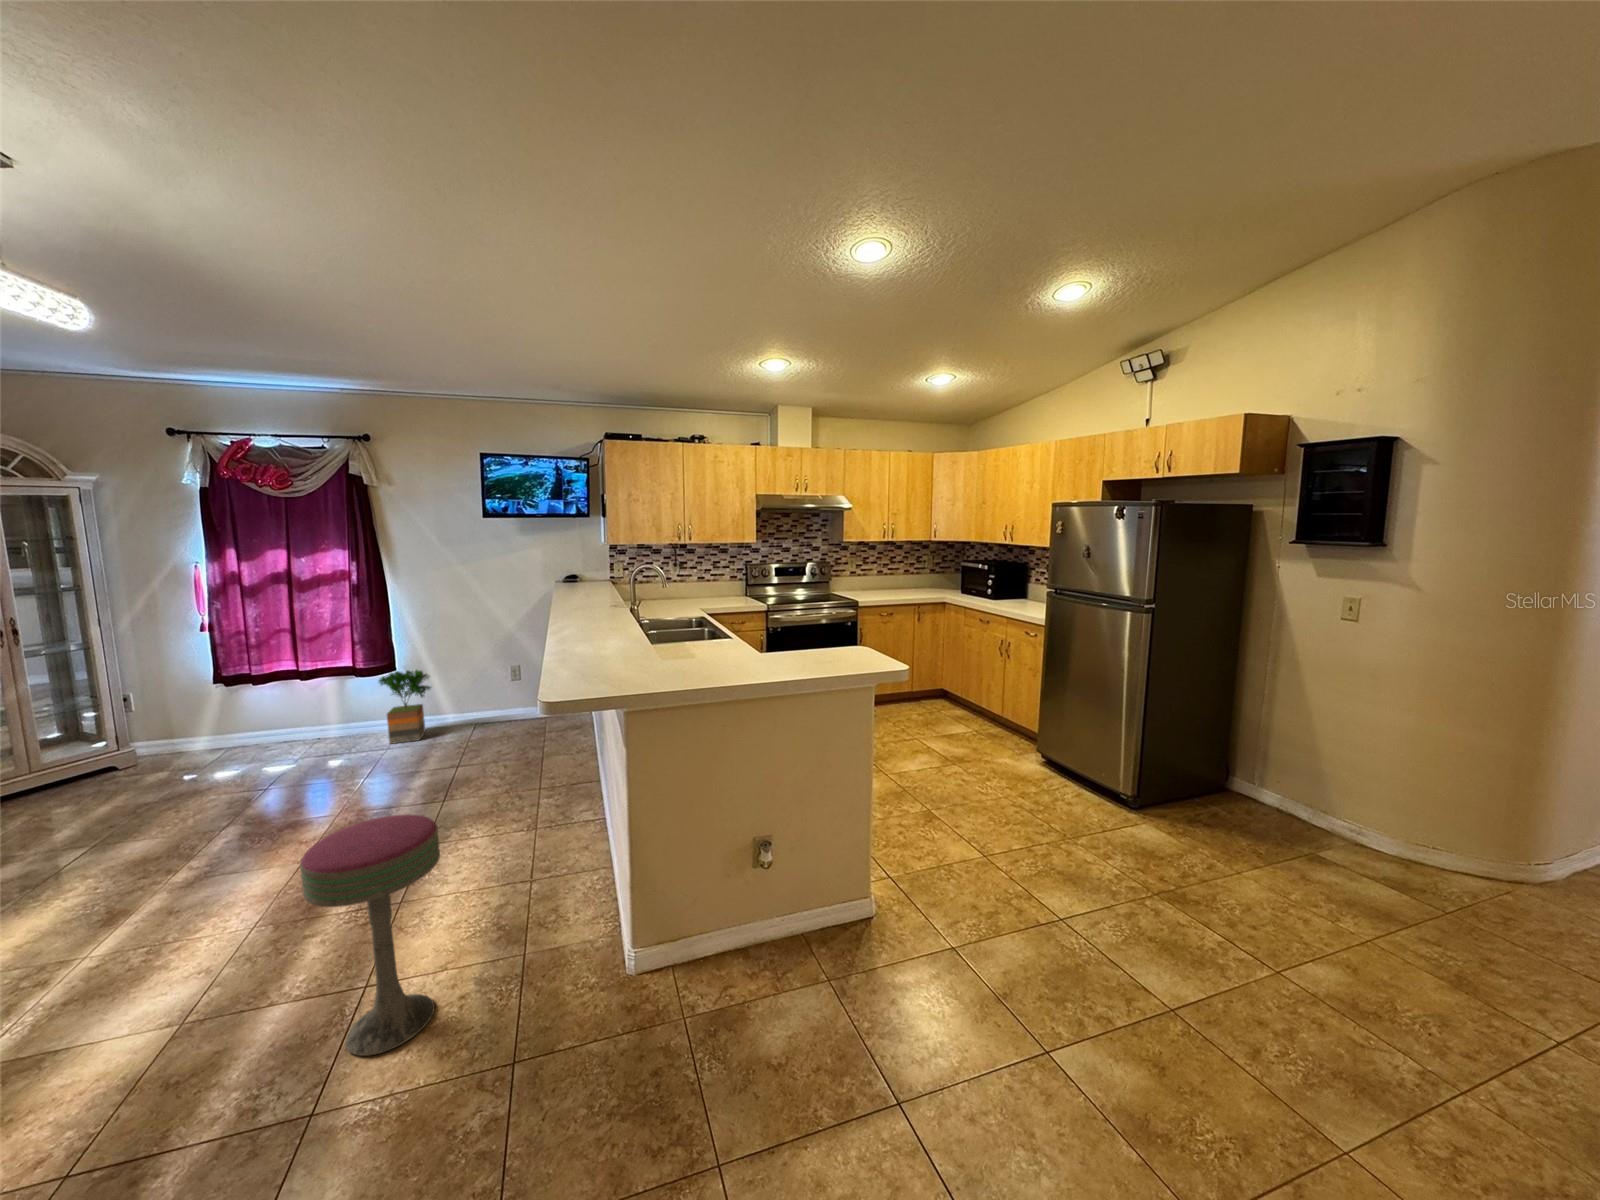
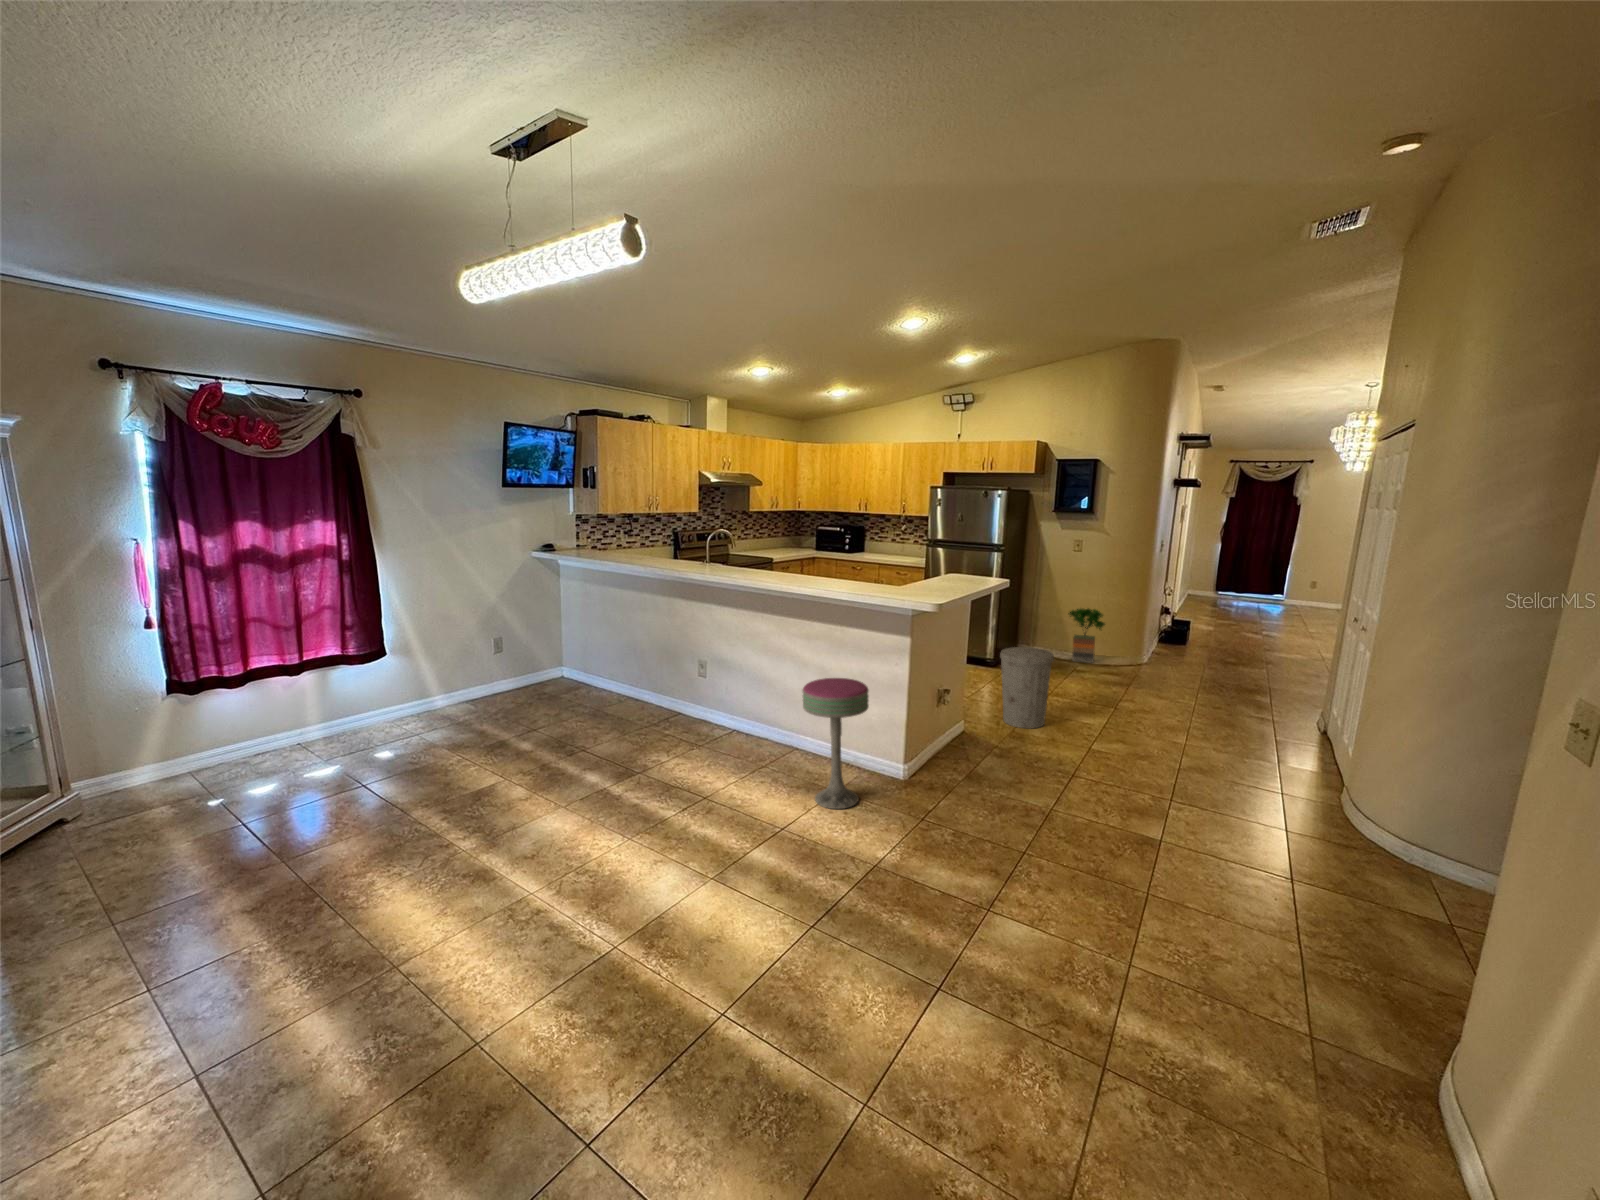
potted tree: present [379,670,431,744] -> present [1068,608,1105,663]
trash can: none [907,820,1021,1018] -> present [1000,647,1054,728]

